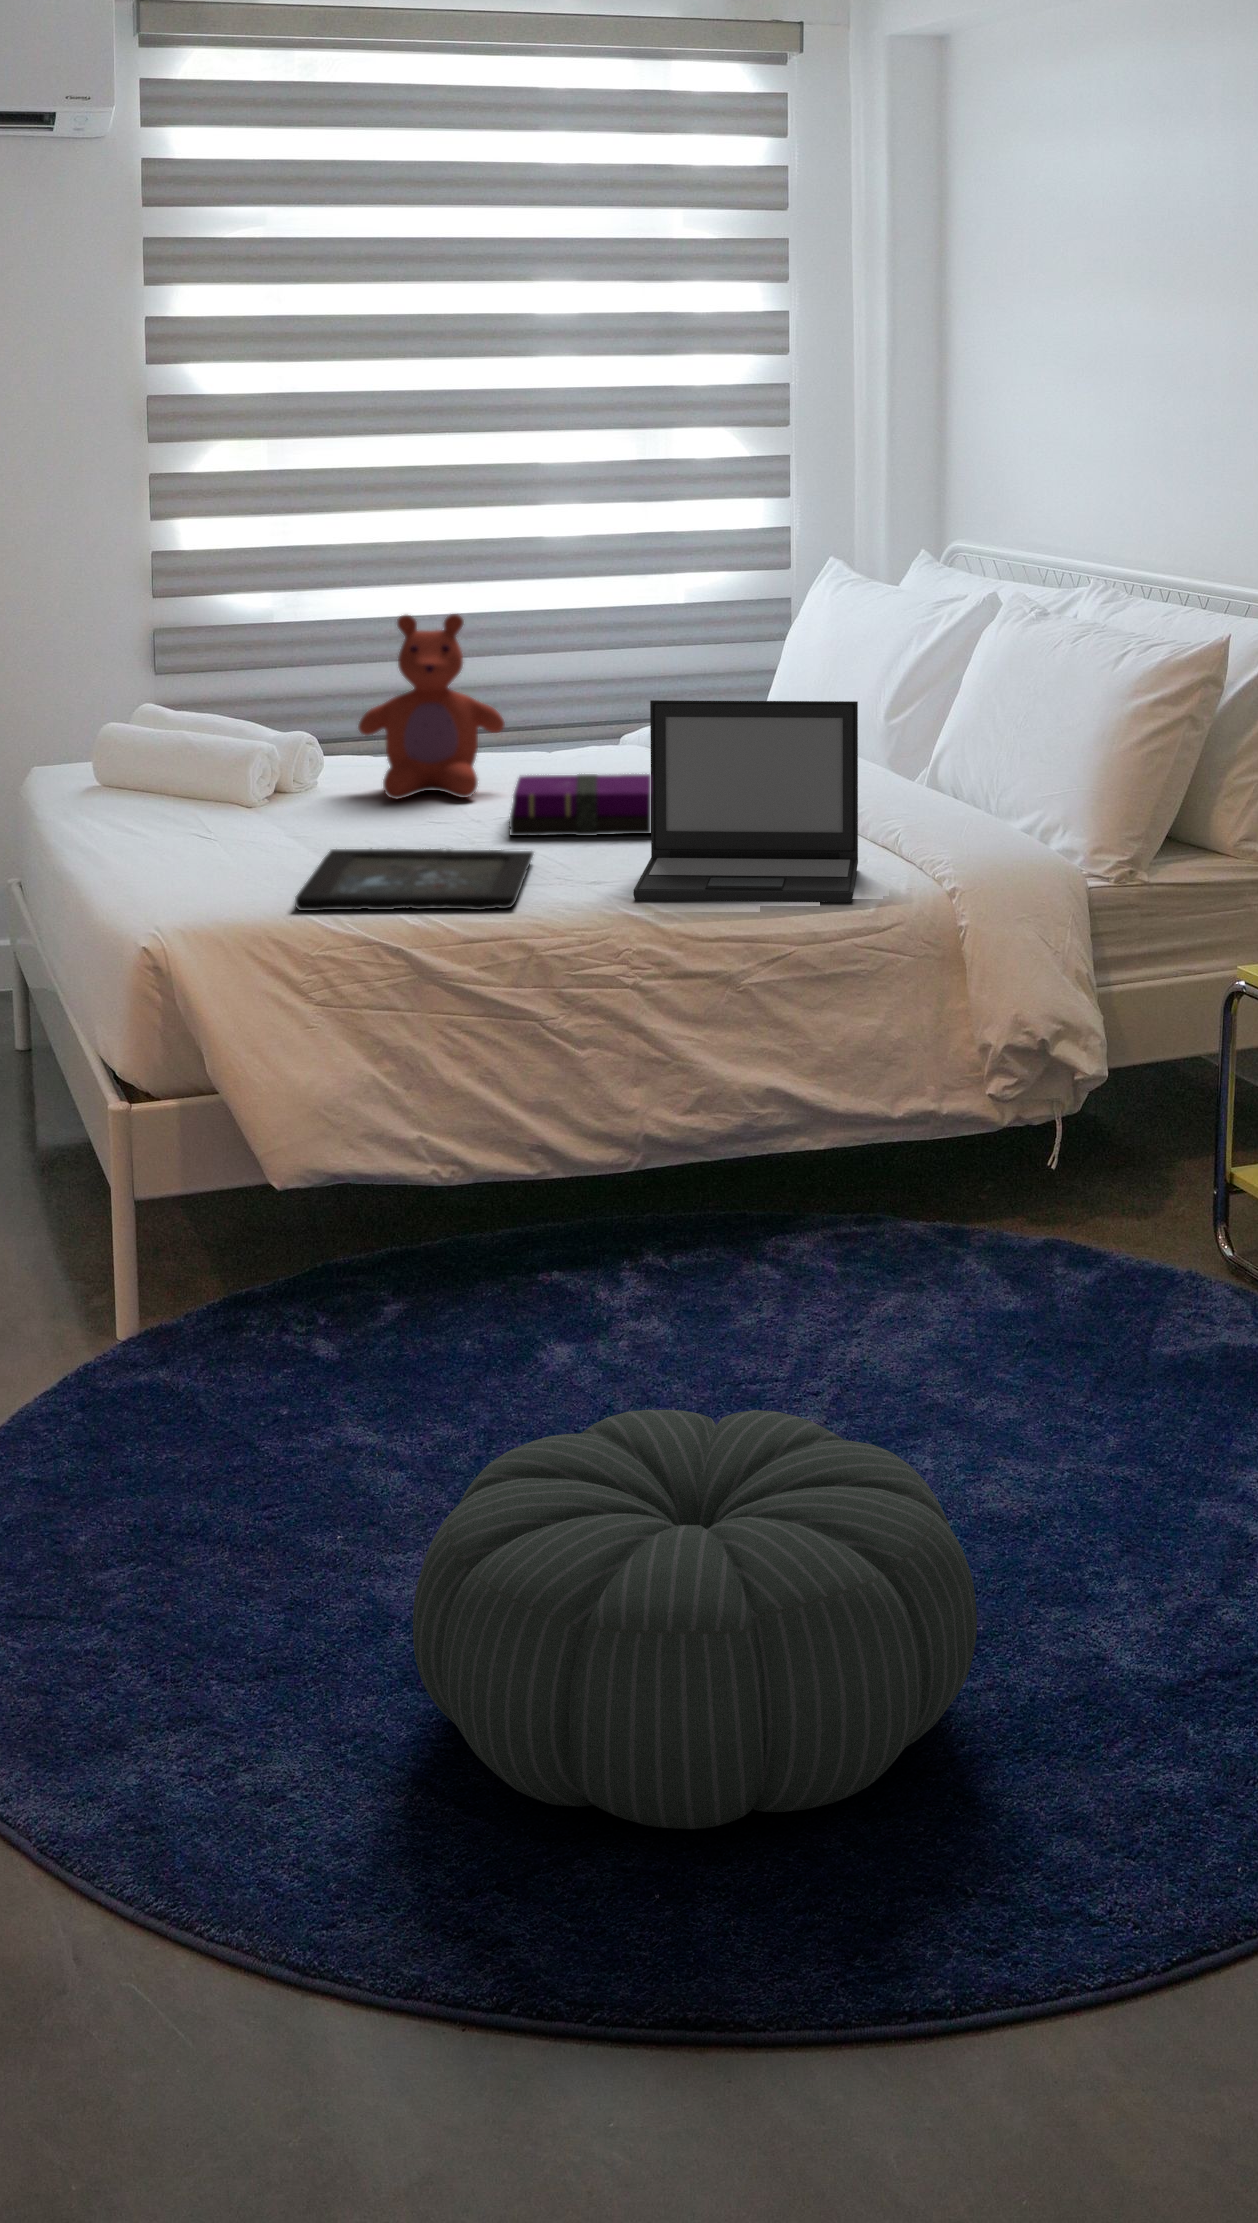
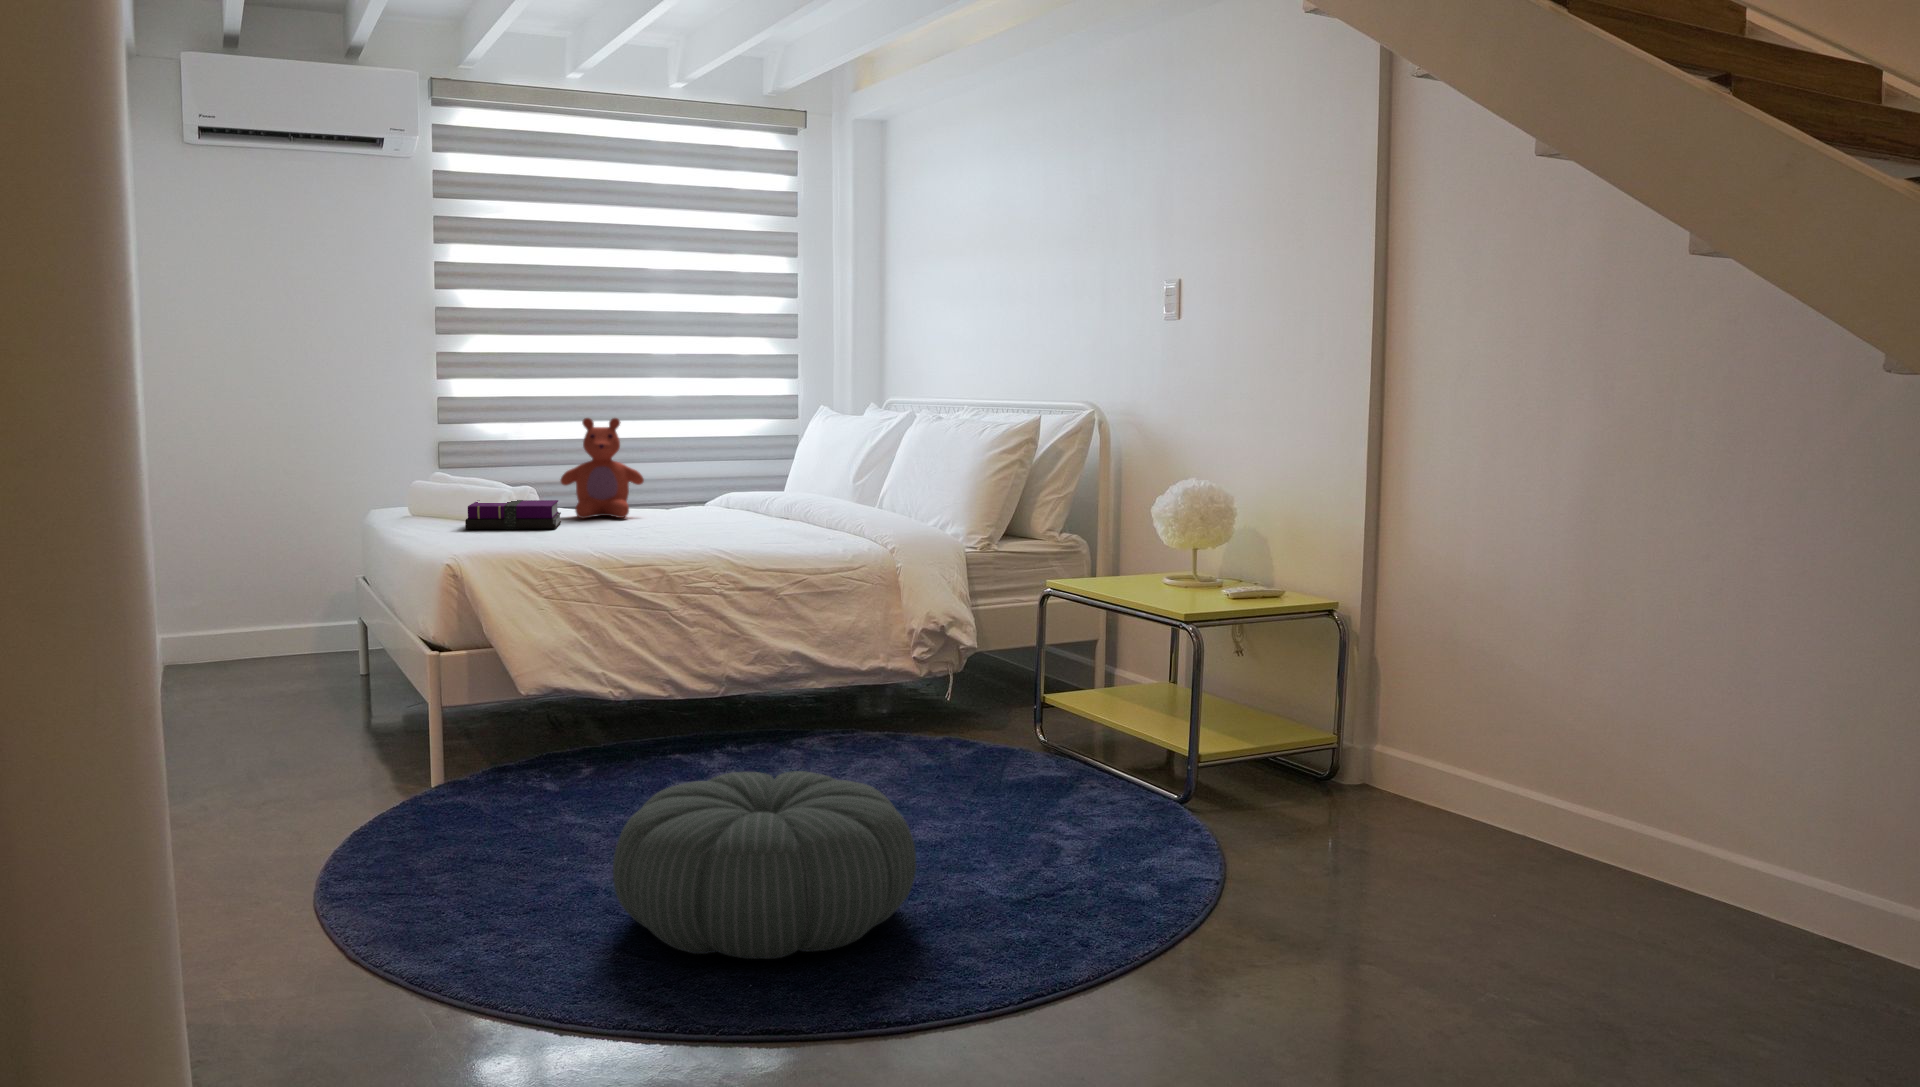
laptop: present [633,700,858,903] -> none [721,446,844,549]
notebook: present [509,774,651,836] -> present [465,500,561,529]
tray: present [295,848,533,911] -> none [531,530,664,552]

